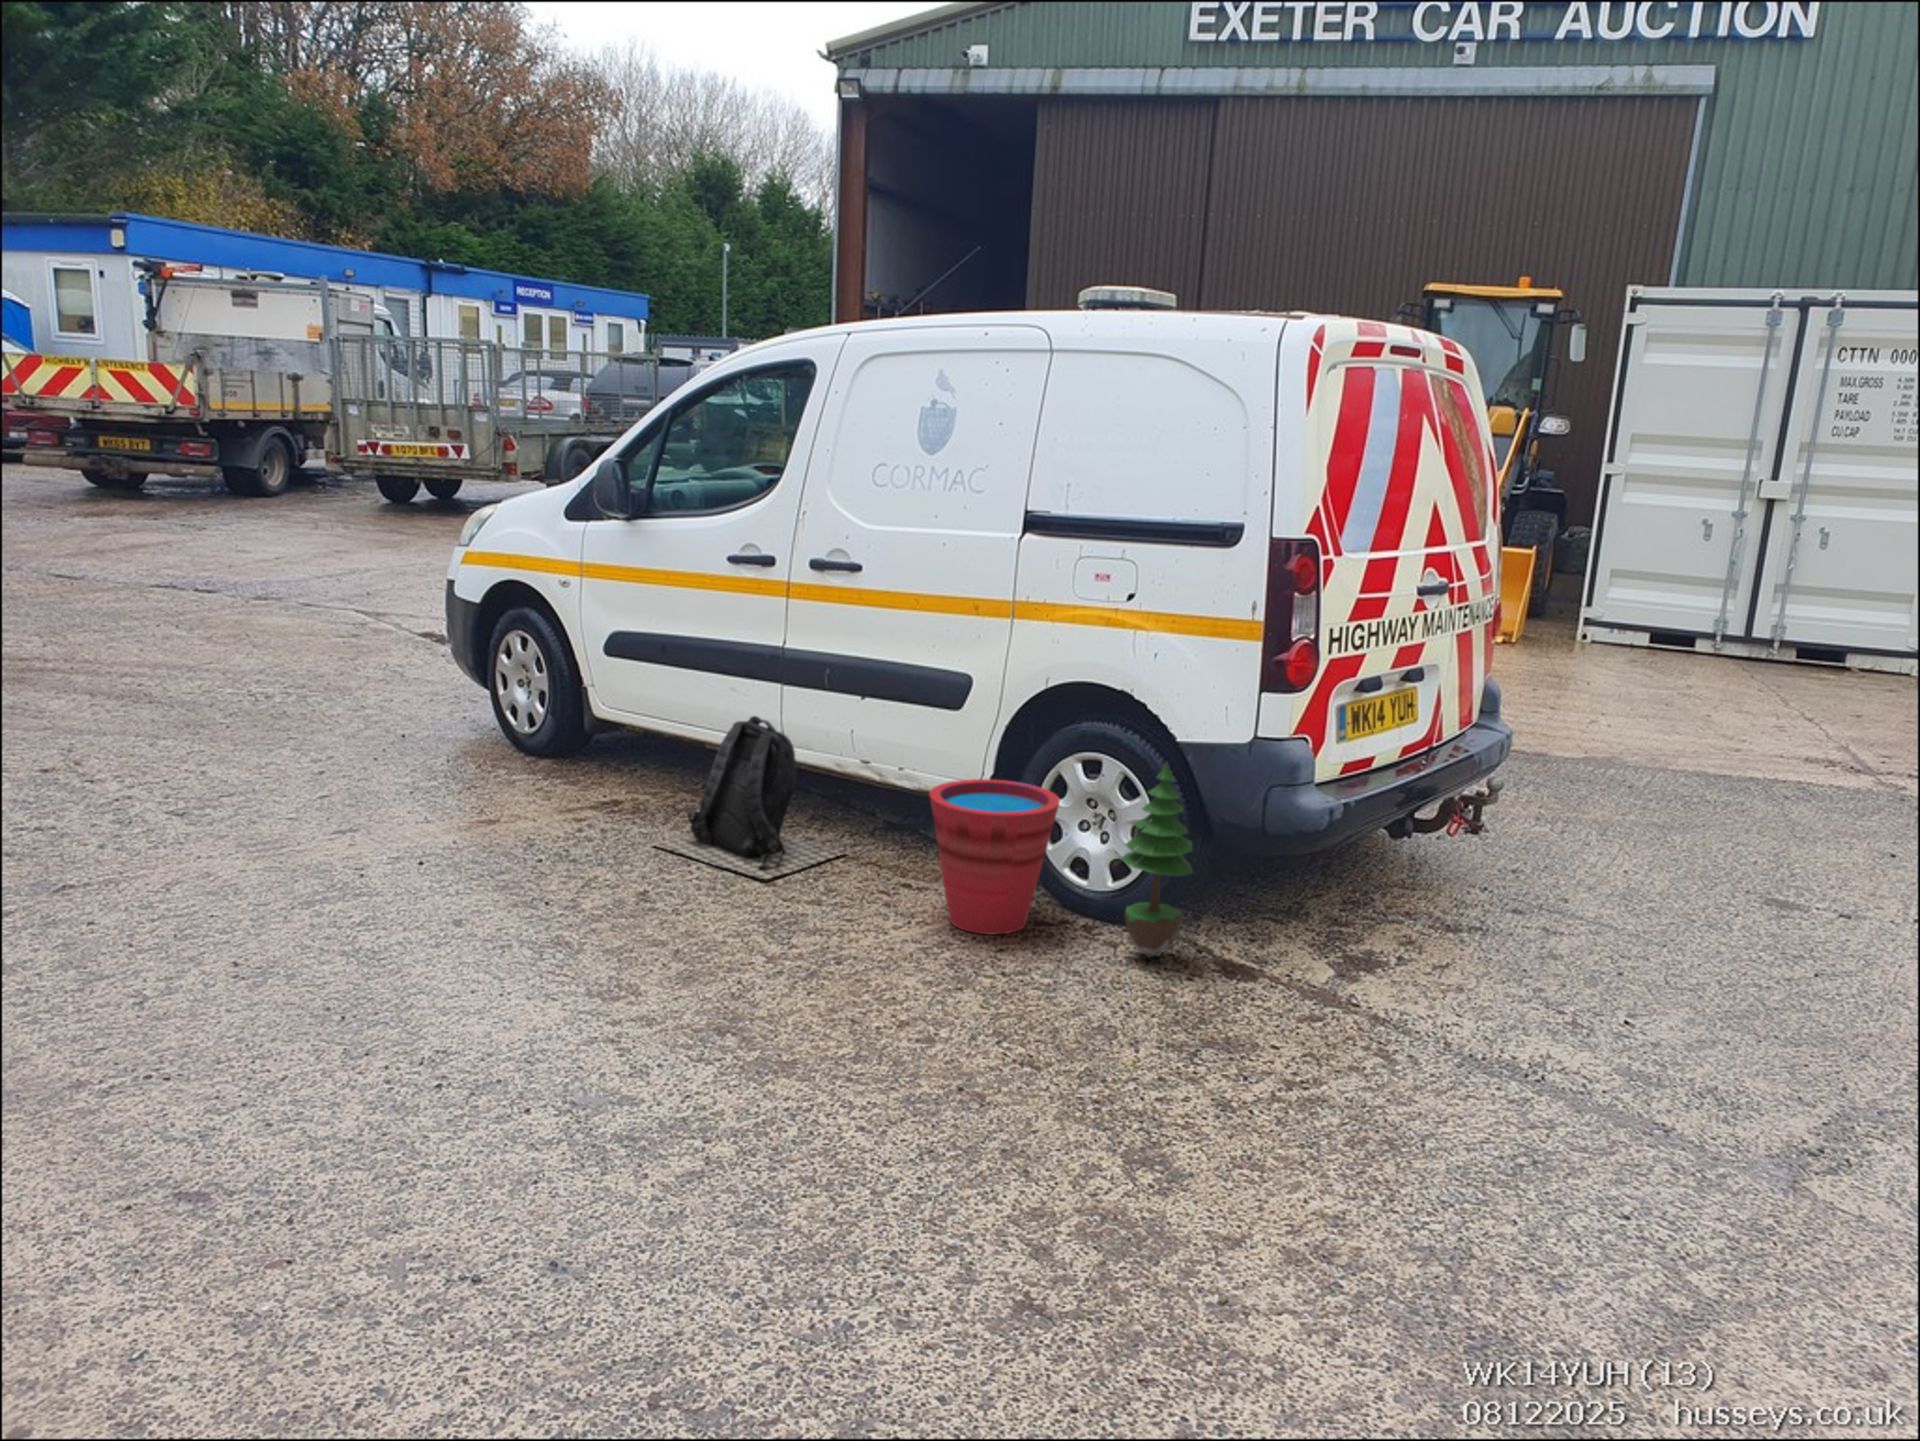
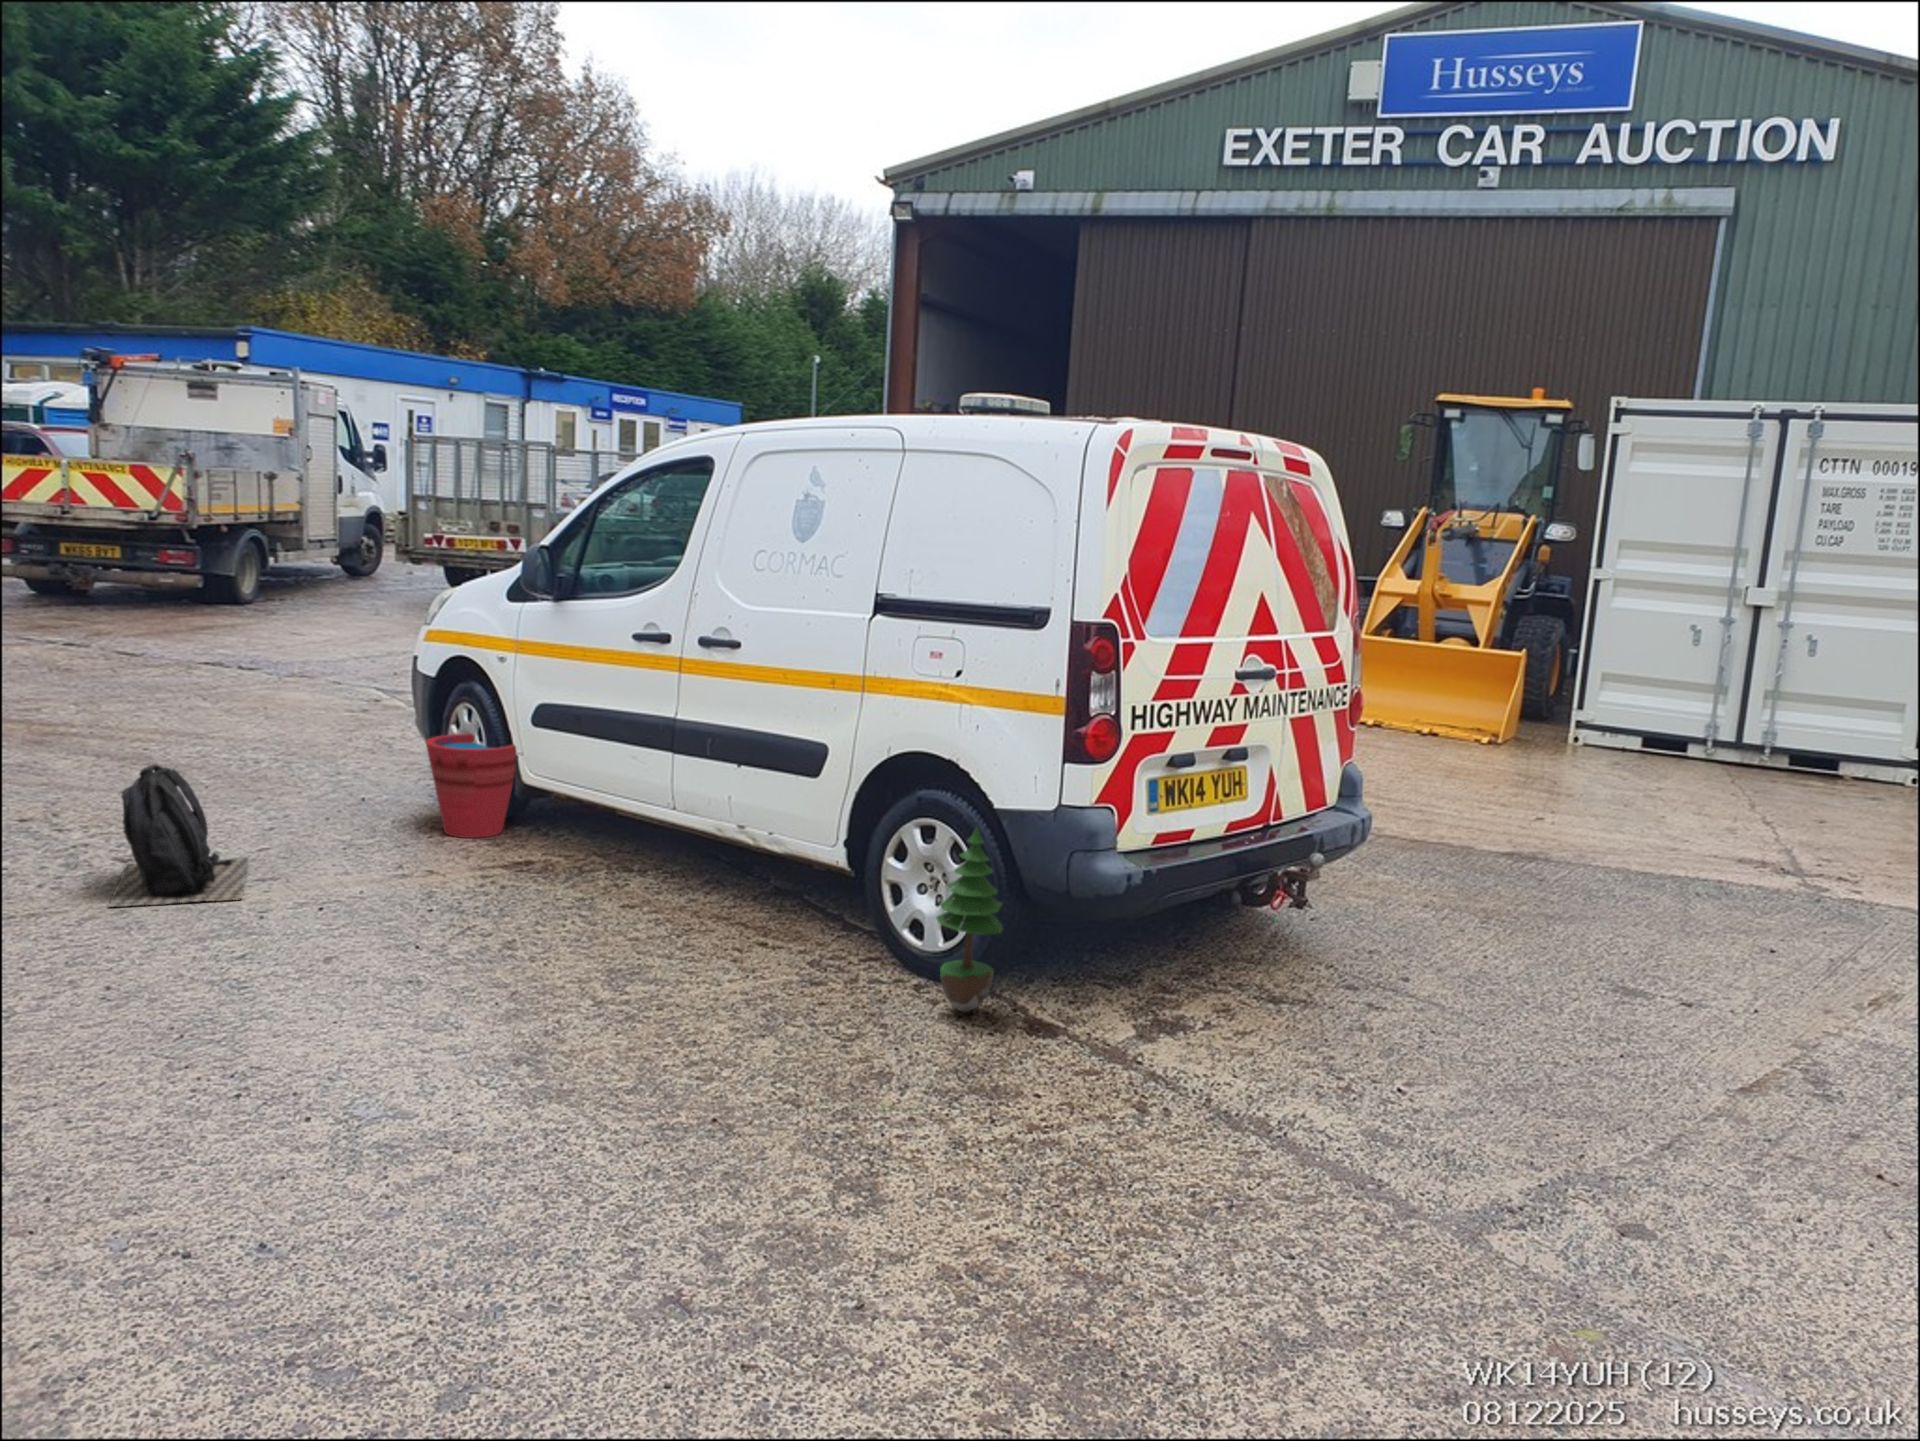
backpack: present [654,716,846,879] -> present [109,765,248,907]
bucket: present [930,779,1060,934] -> present [426,733,516,838]

